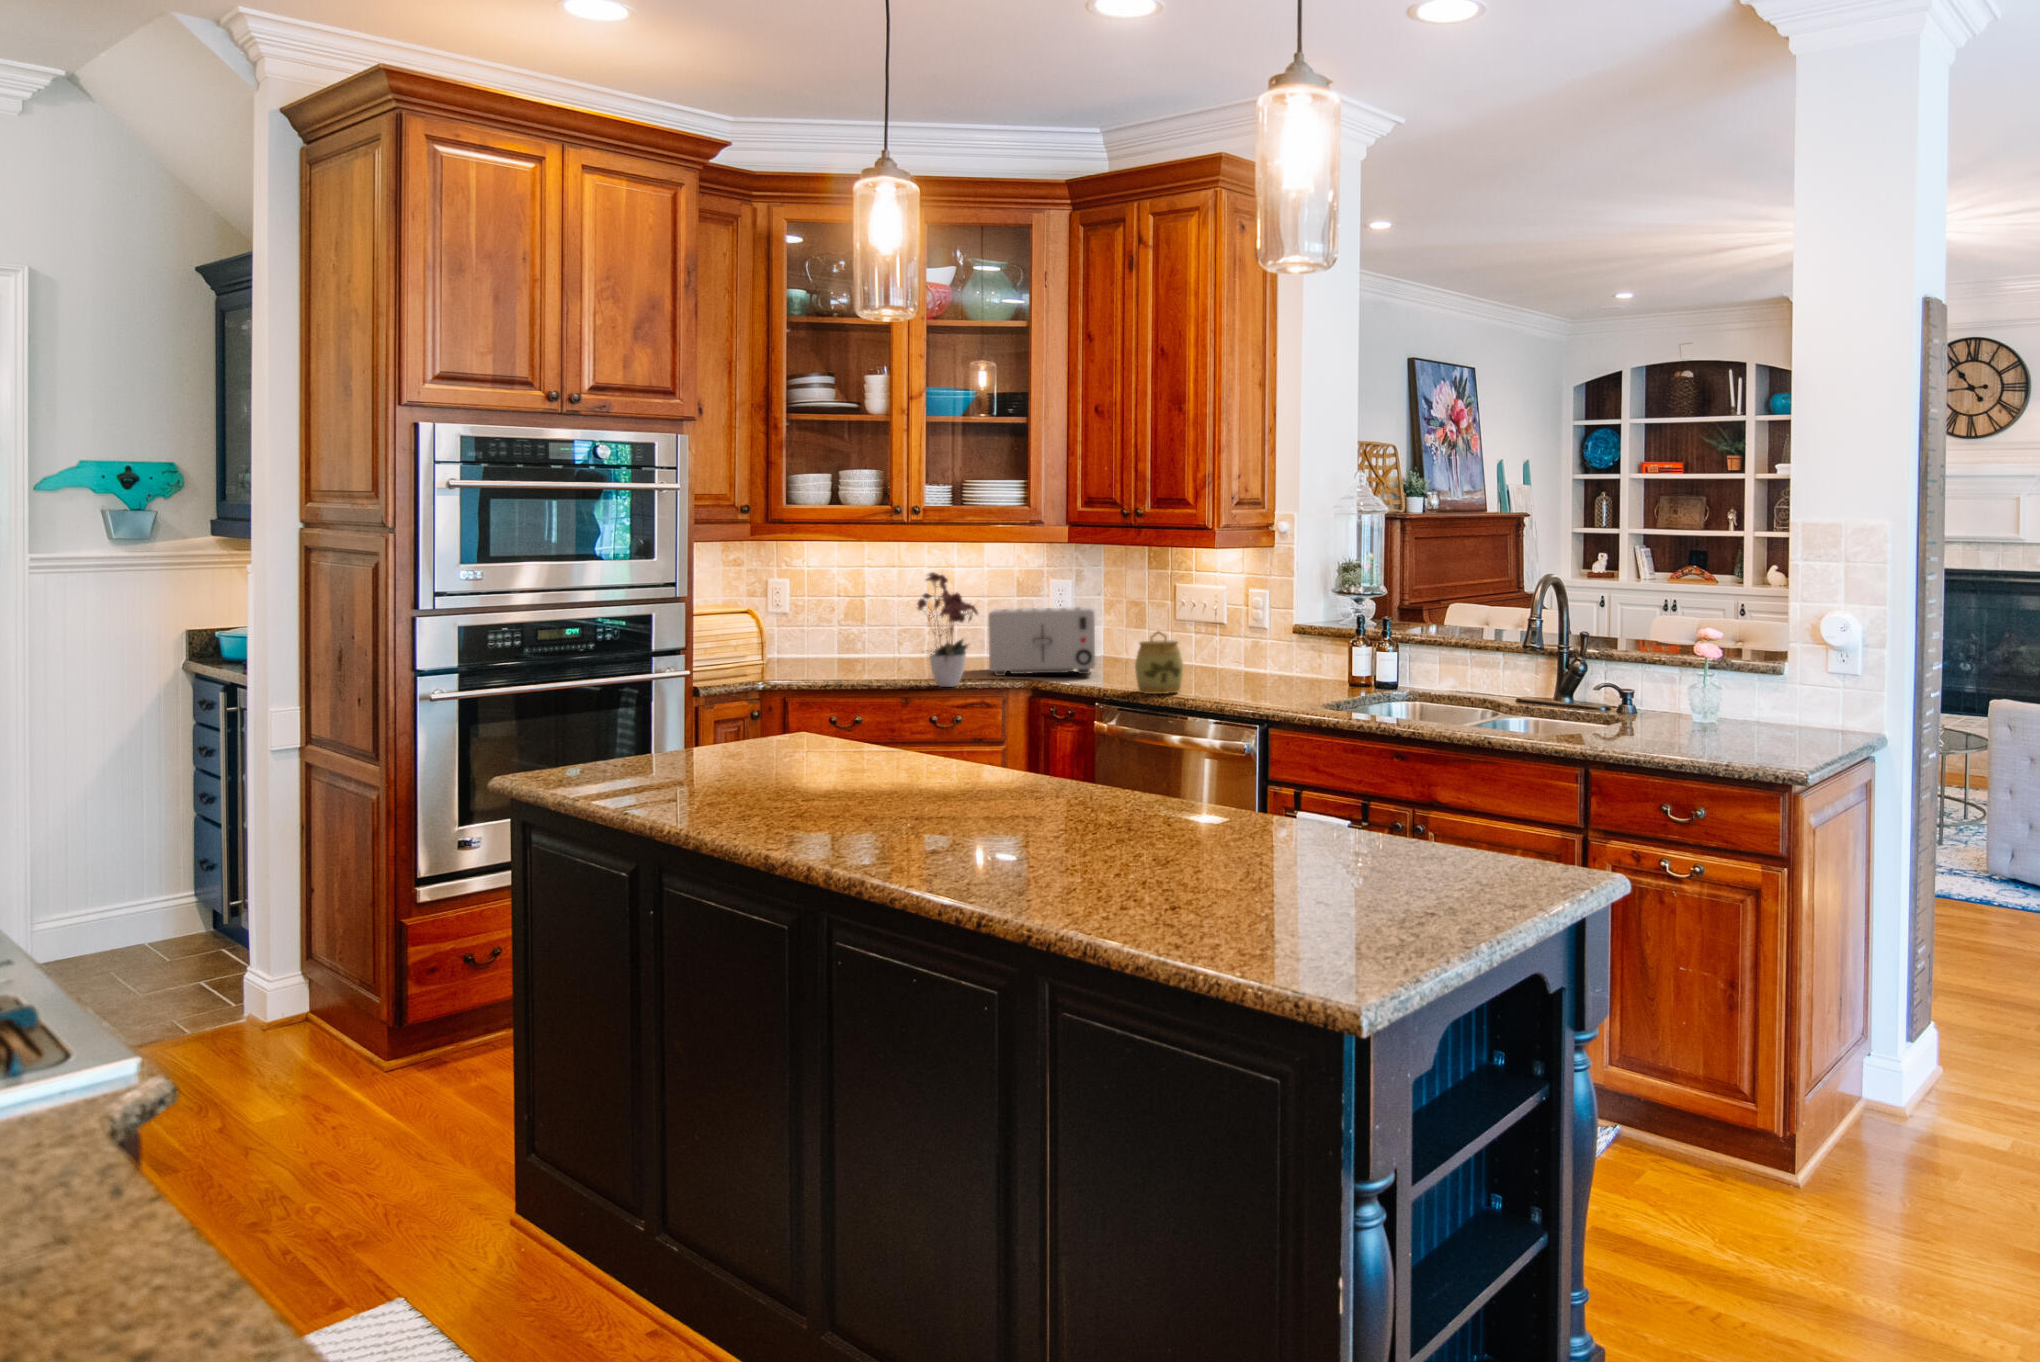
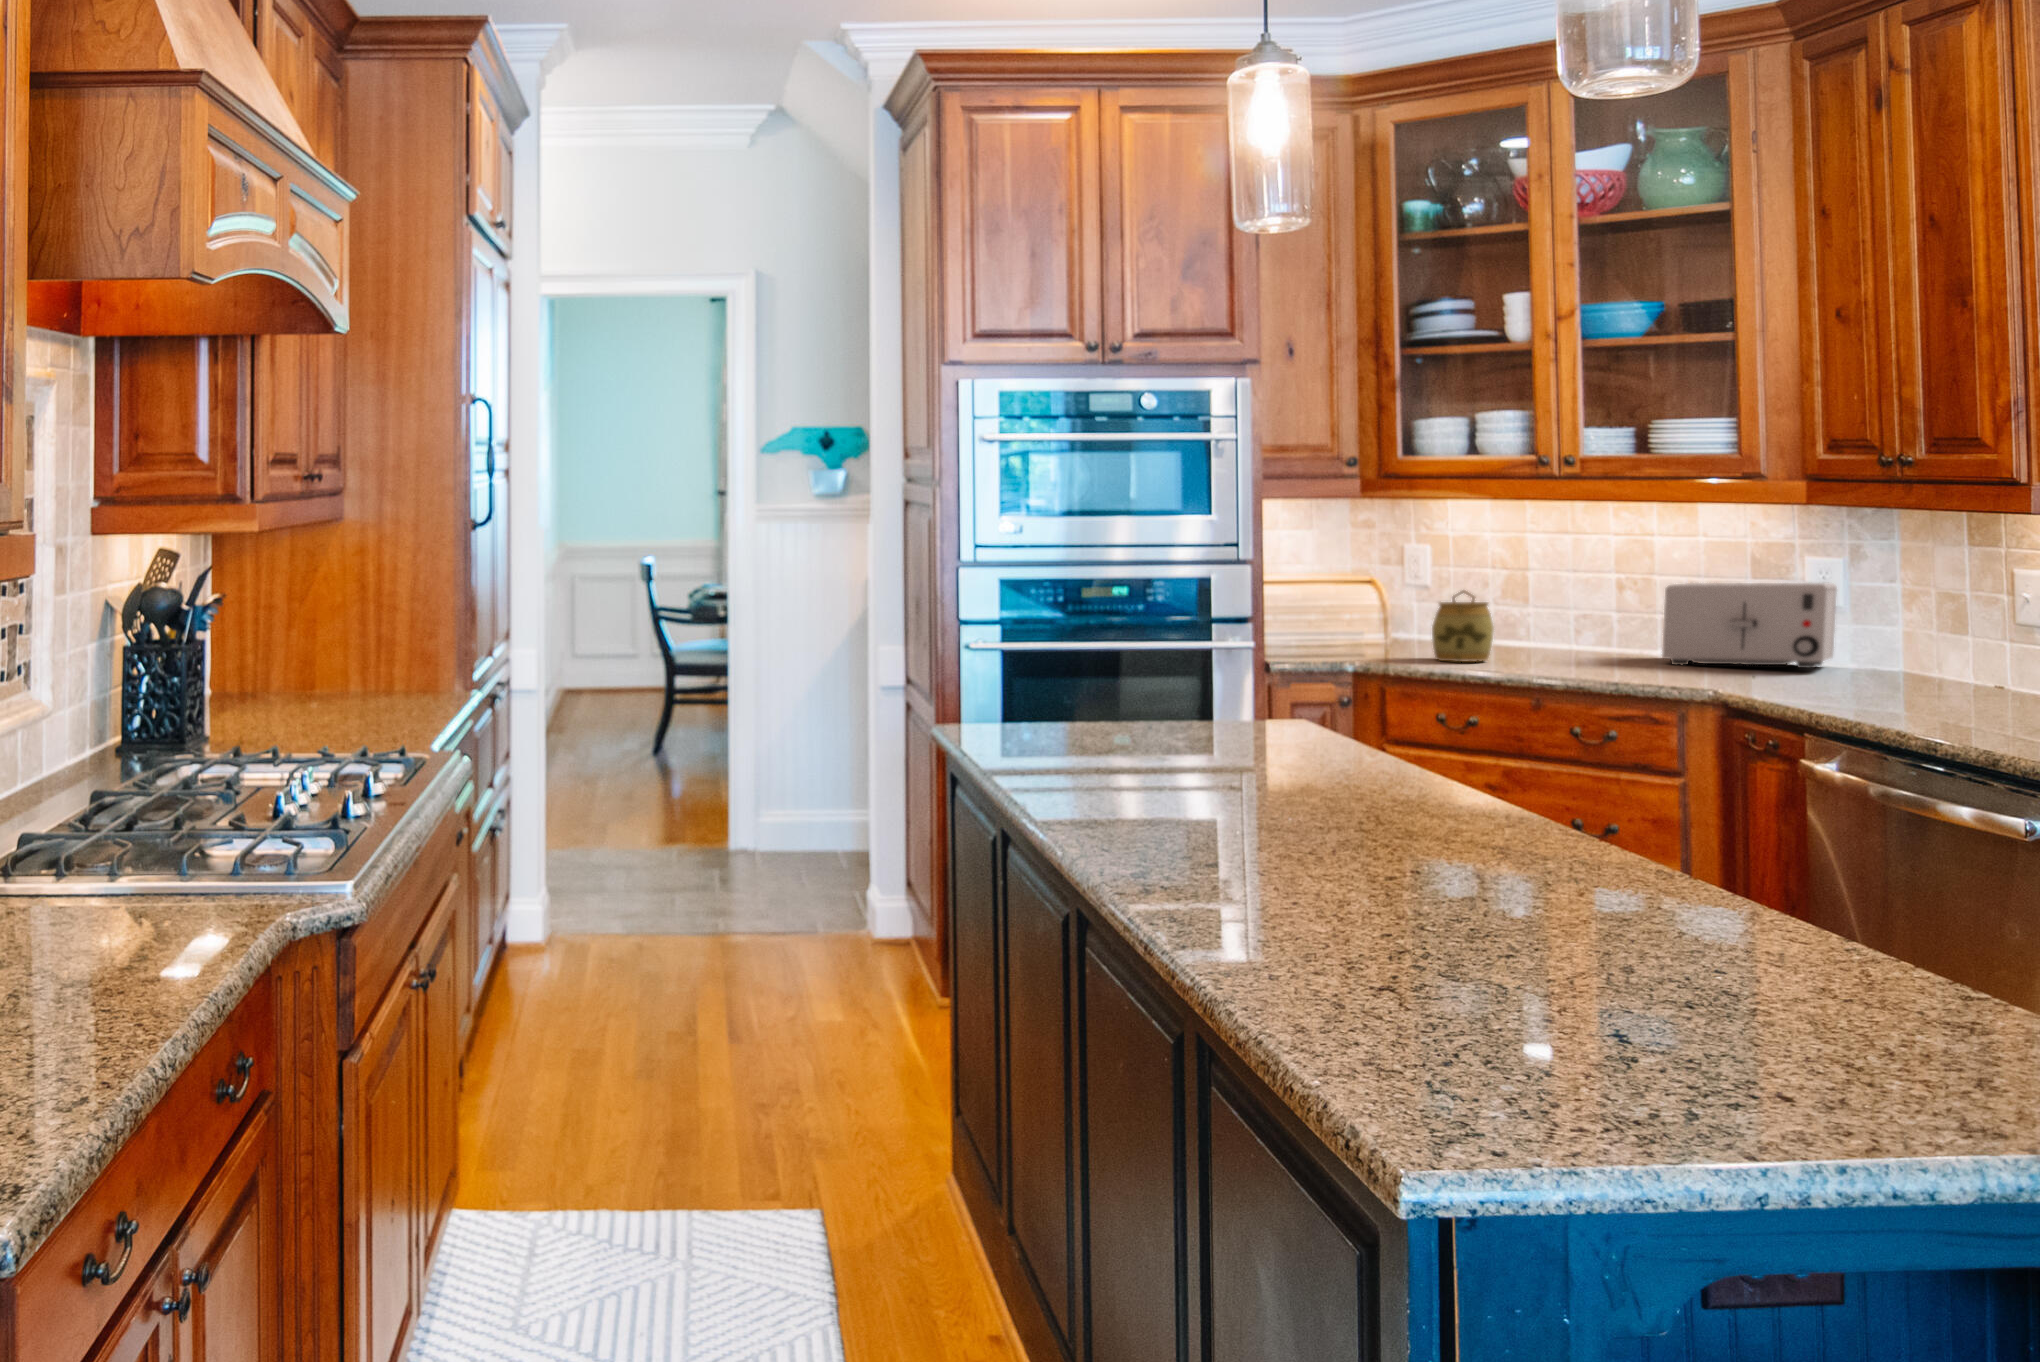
flower arrangement: present [918,572,978,687] -> none [1546,526,1641,673]
jar: present [1135,631,1183,694] -> present [1432,590,1494,662]

